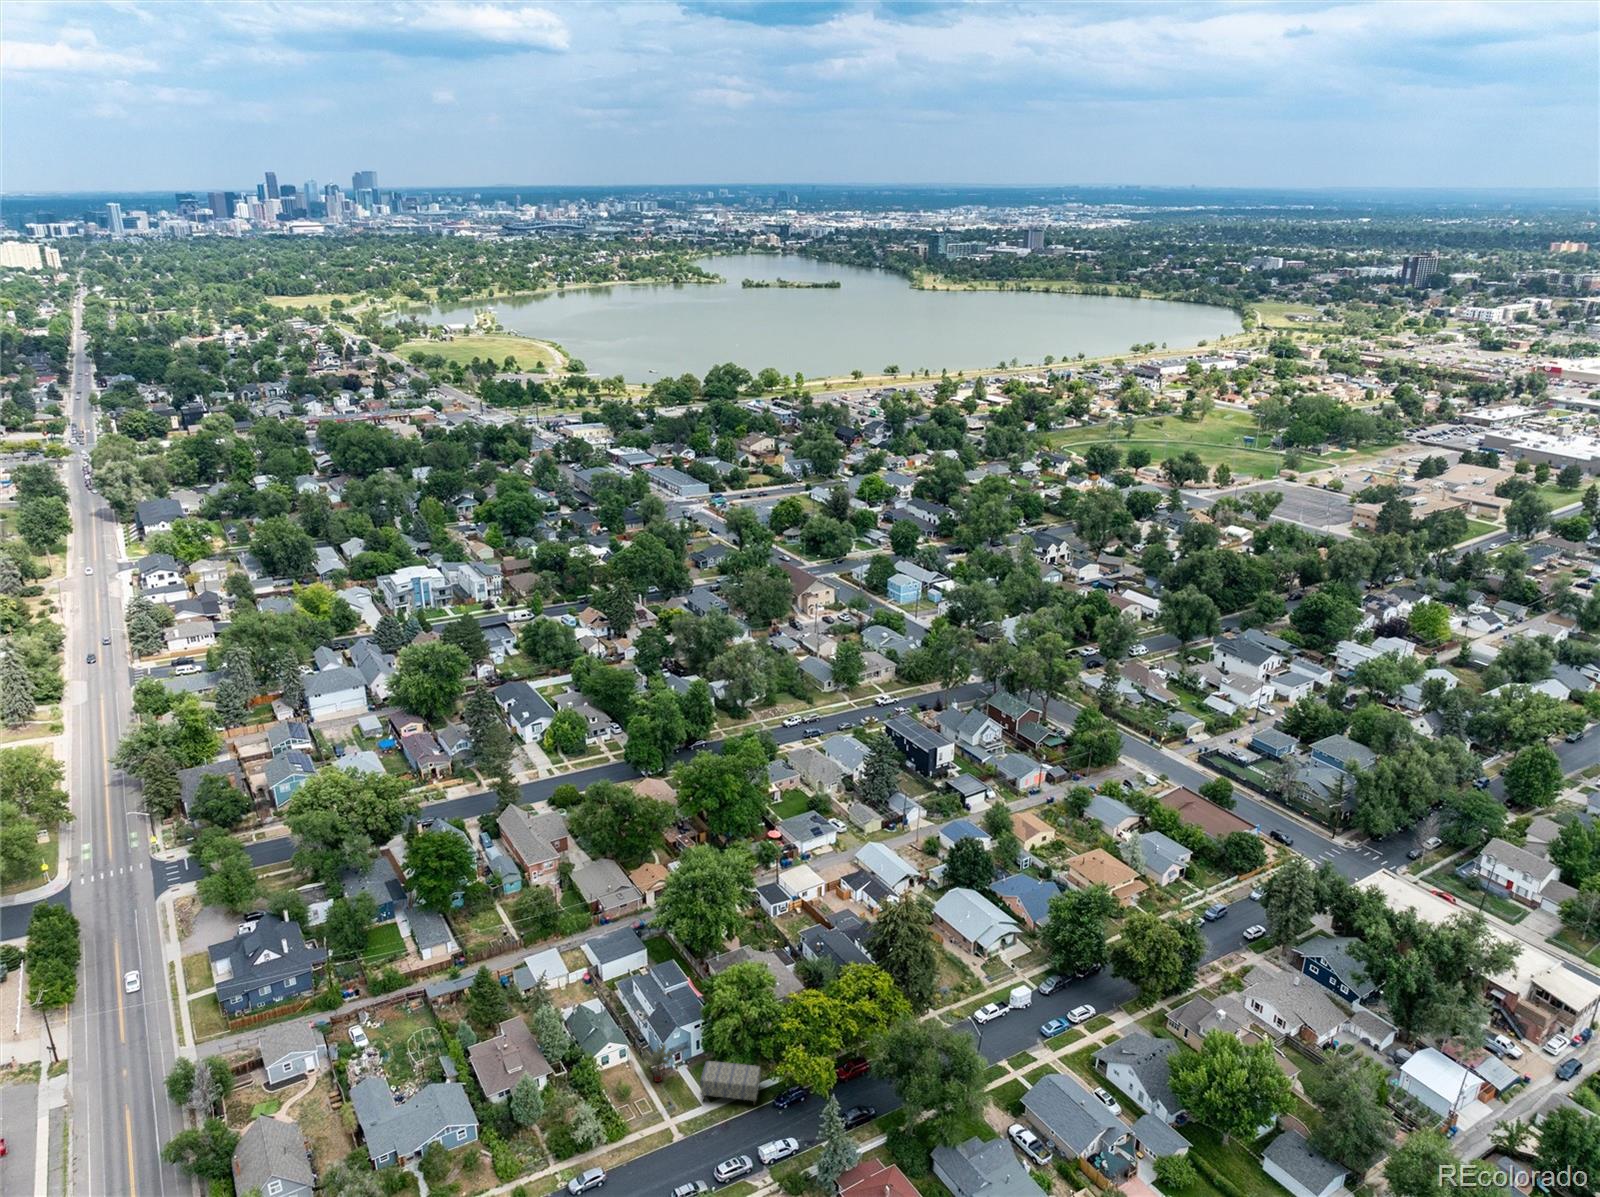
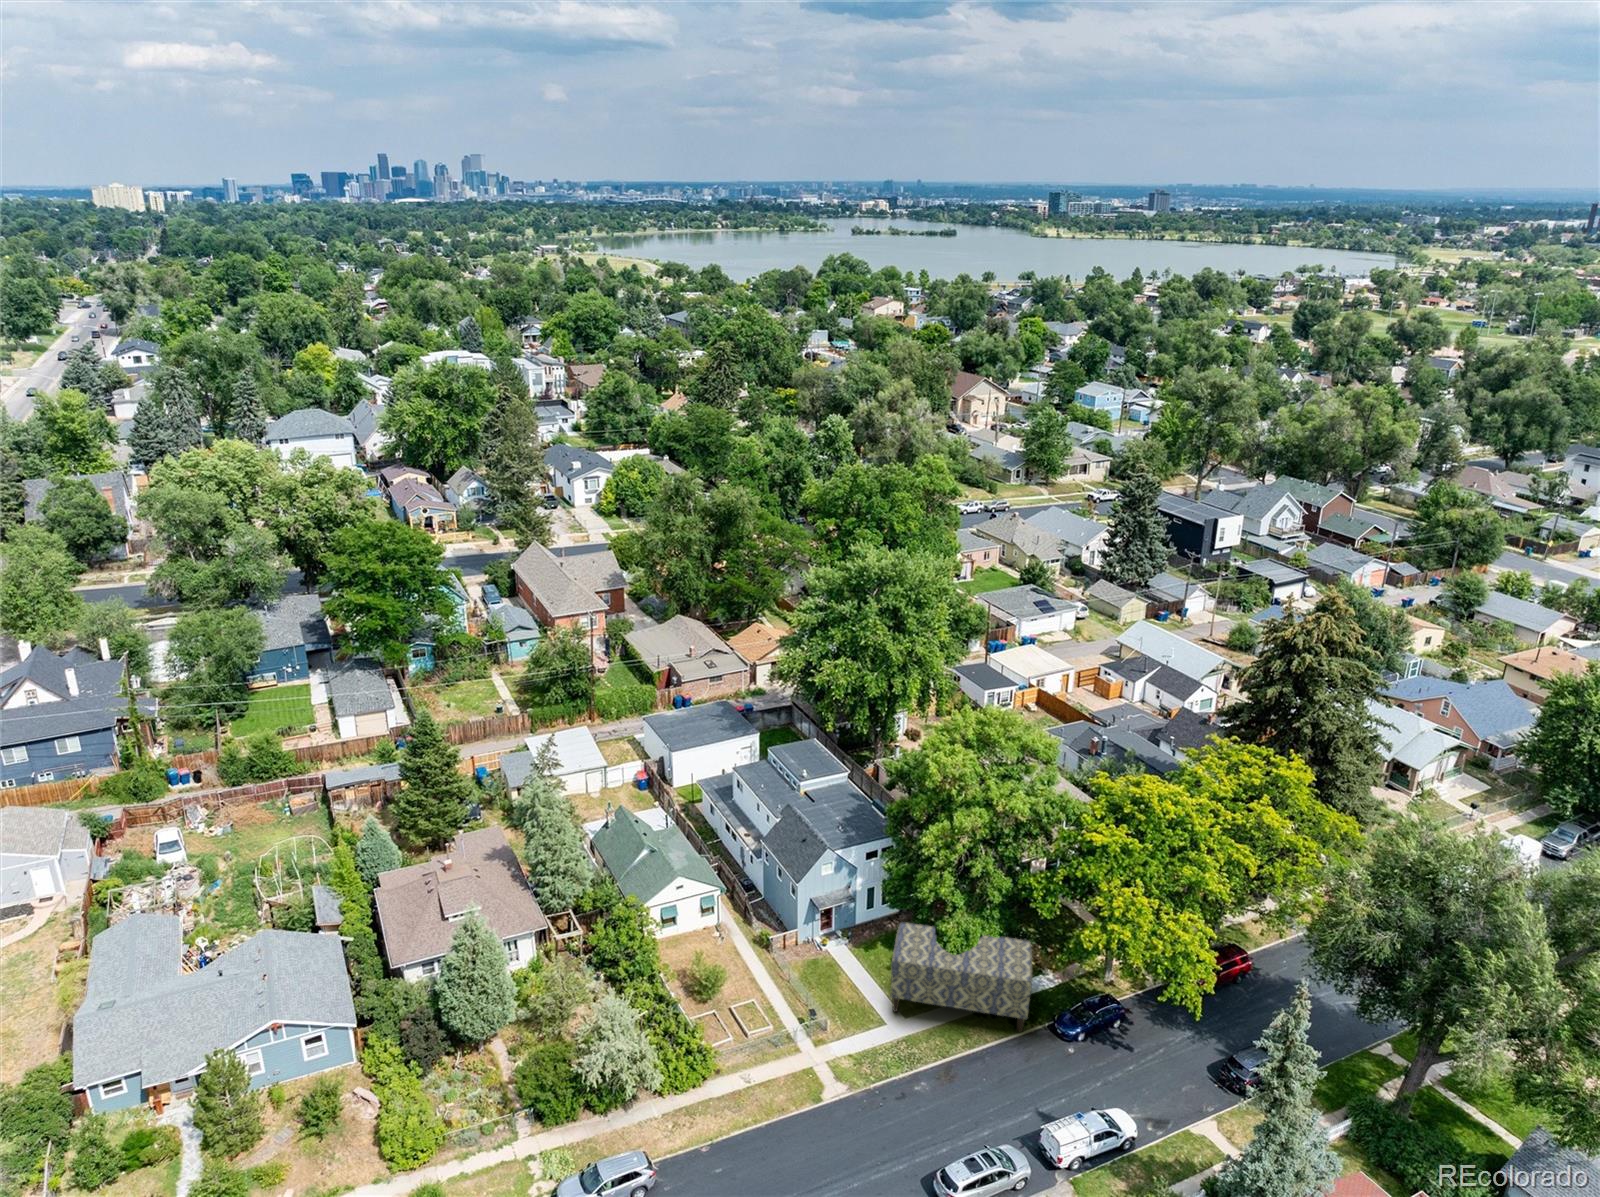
potted tree: present [642,1044,672,1082] -> none [749,874,825,967]

